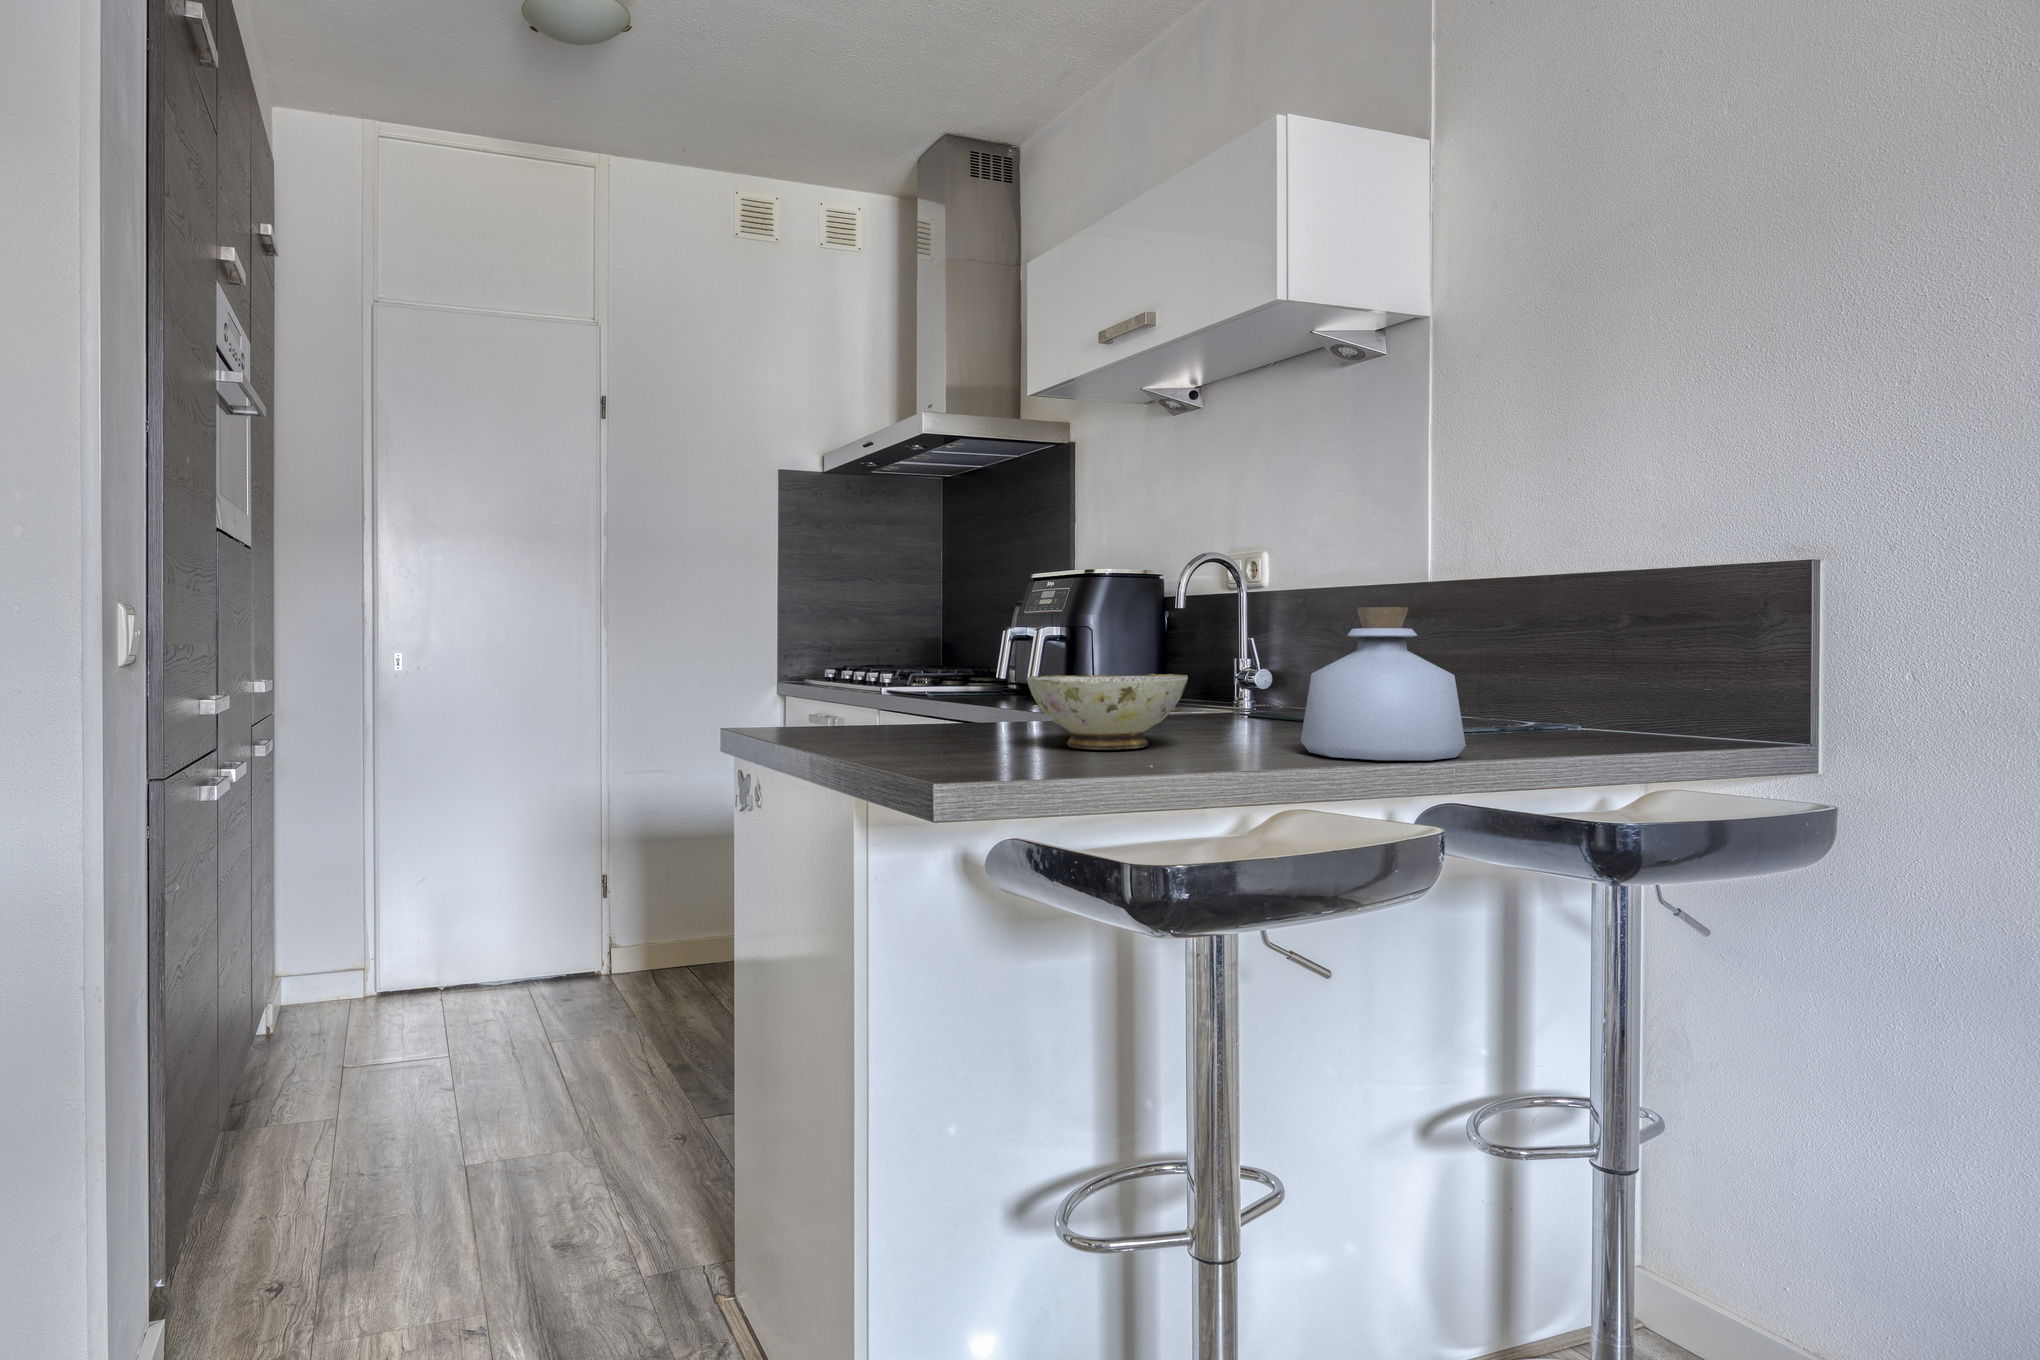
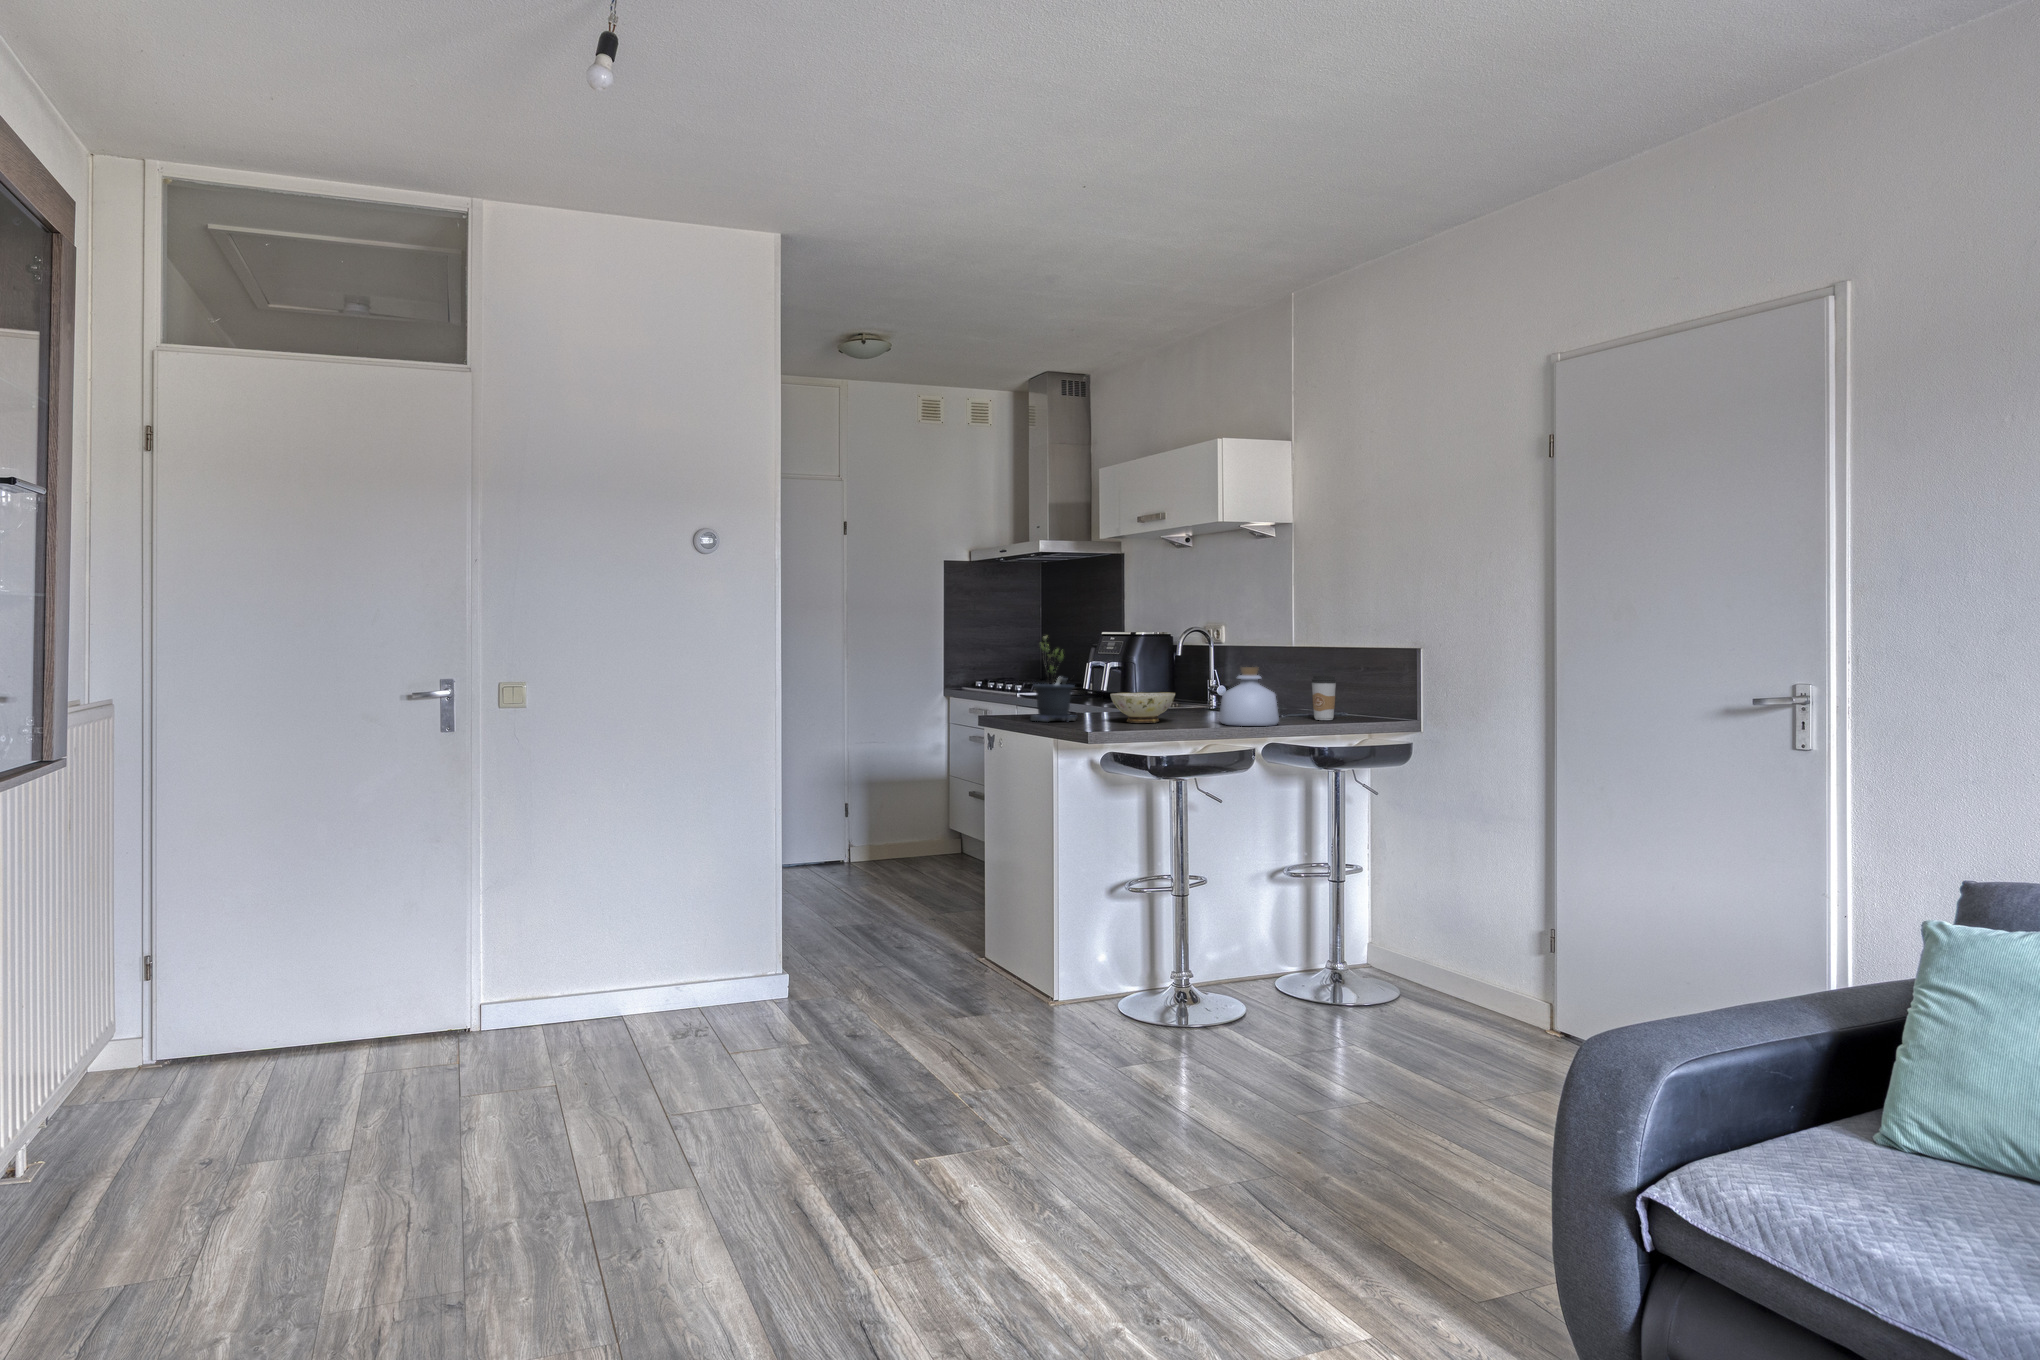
potted plant: none [837,540,959,745] -> present [1030,636,1076,721]
coffee cup: none [1517,634,1583,743] -> present [1311,676,1336,720]

